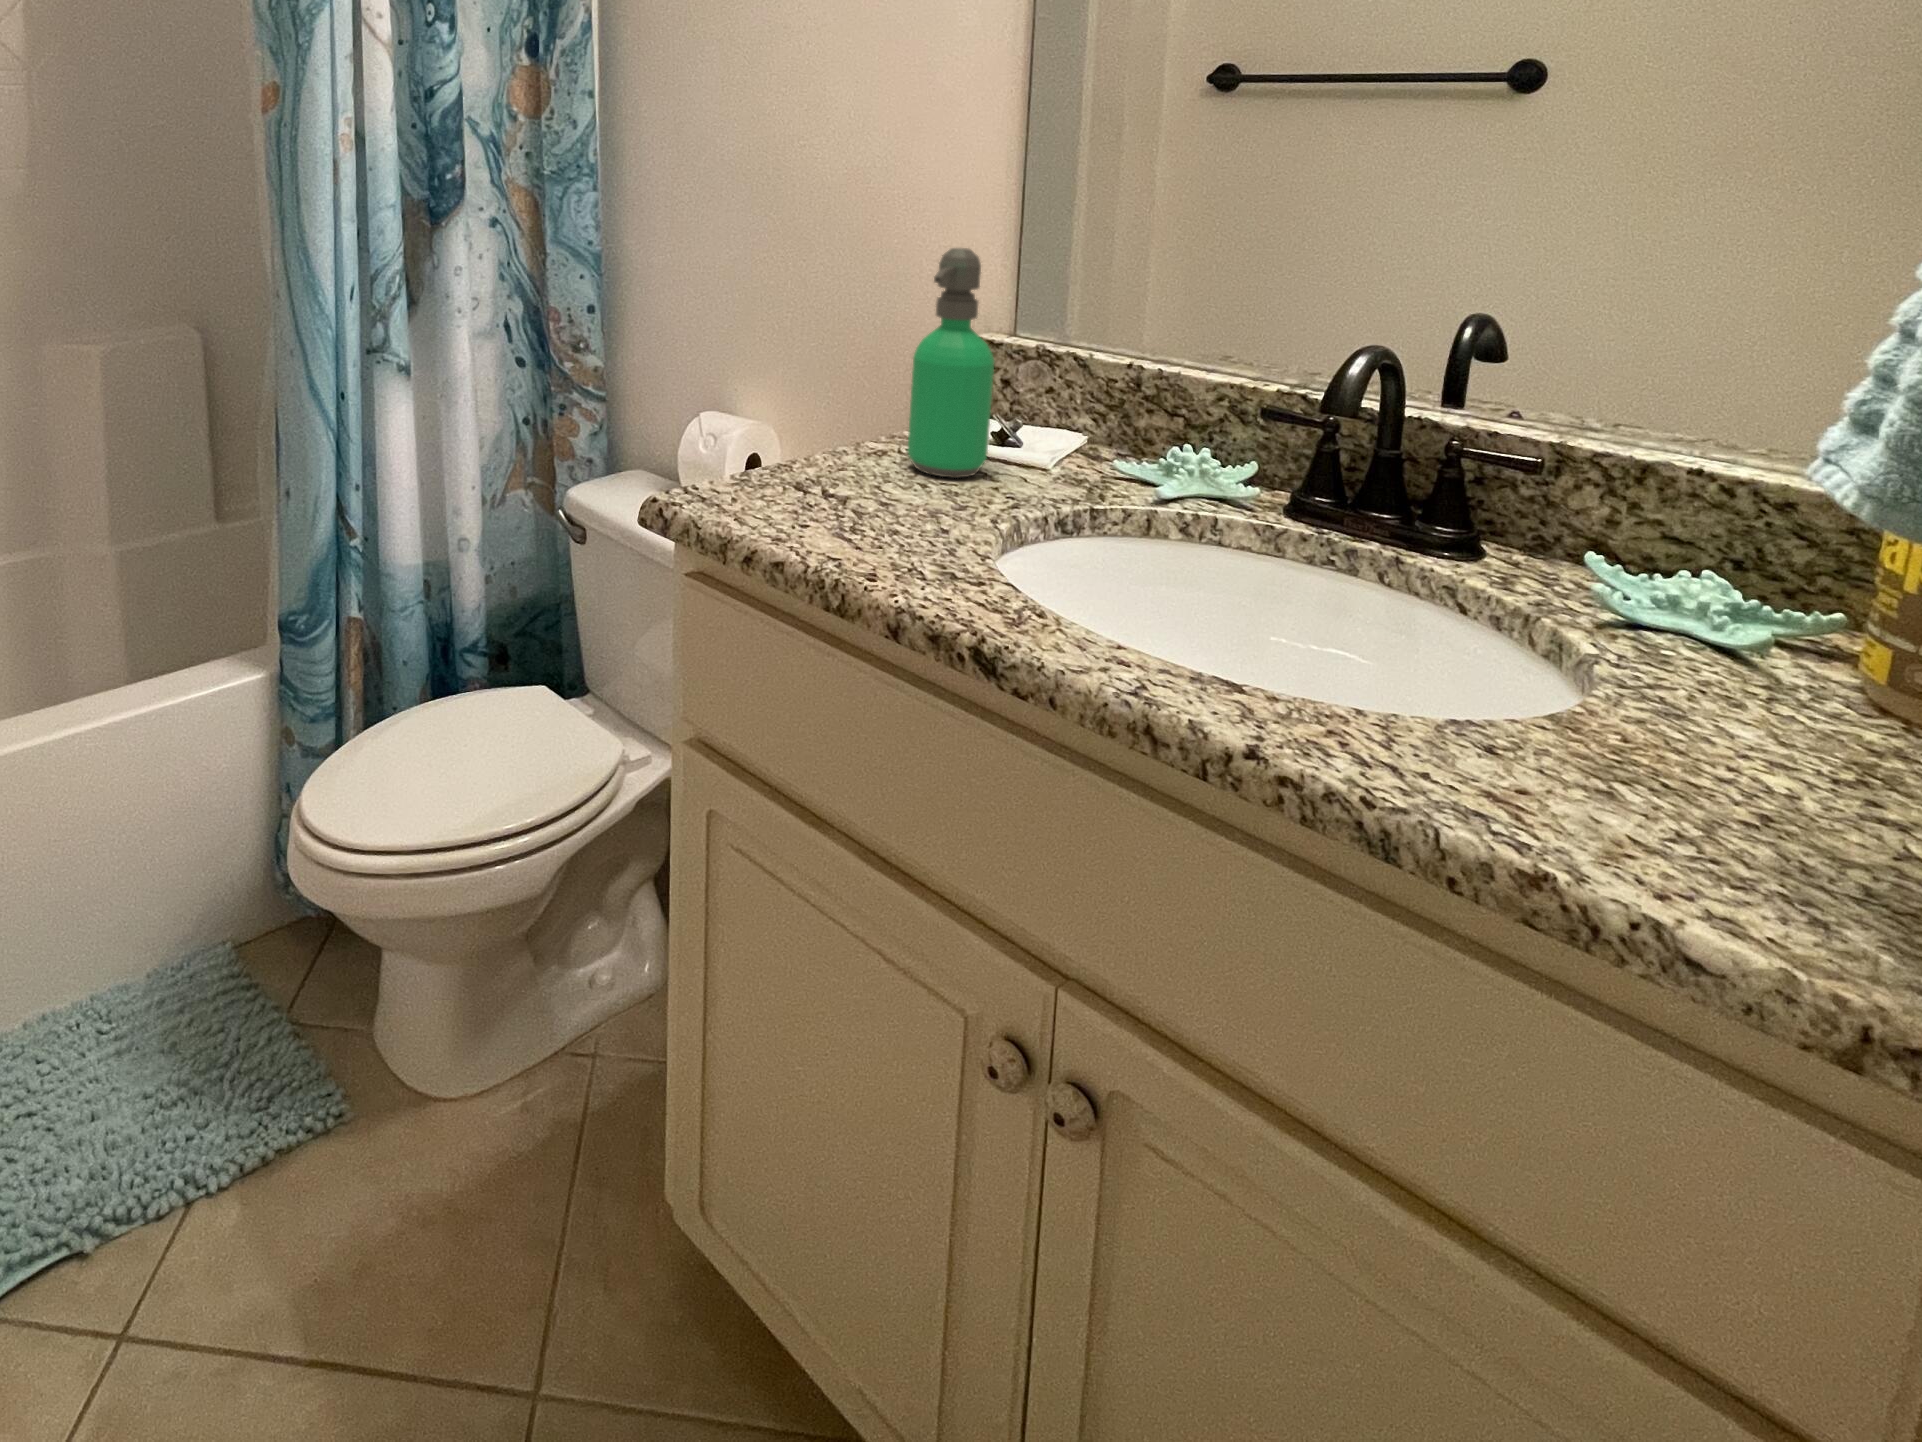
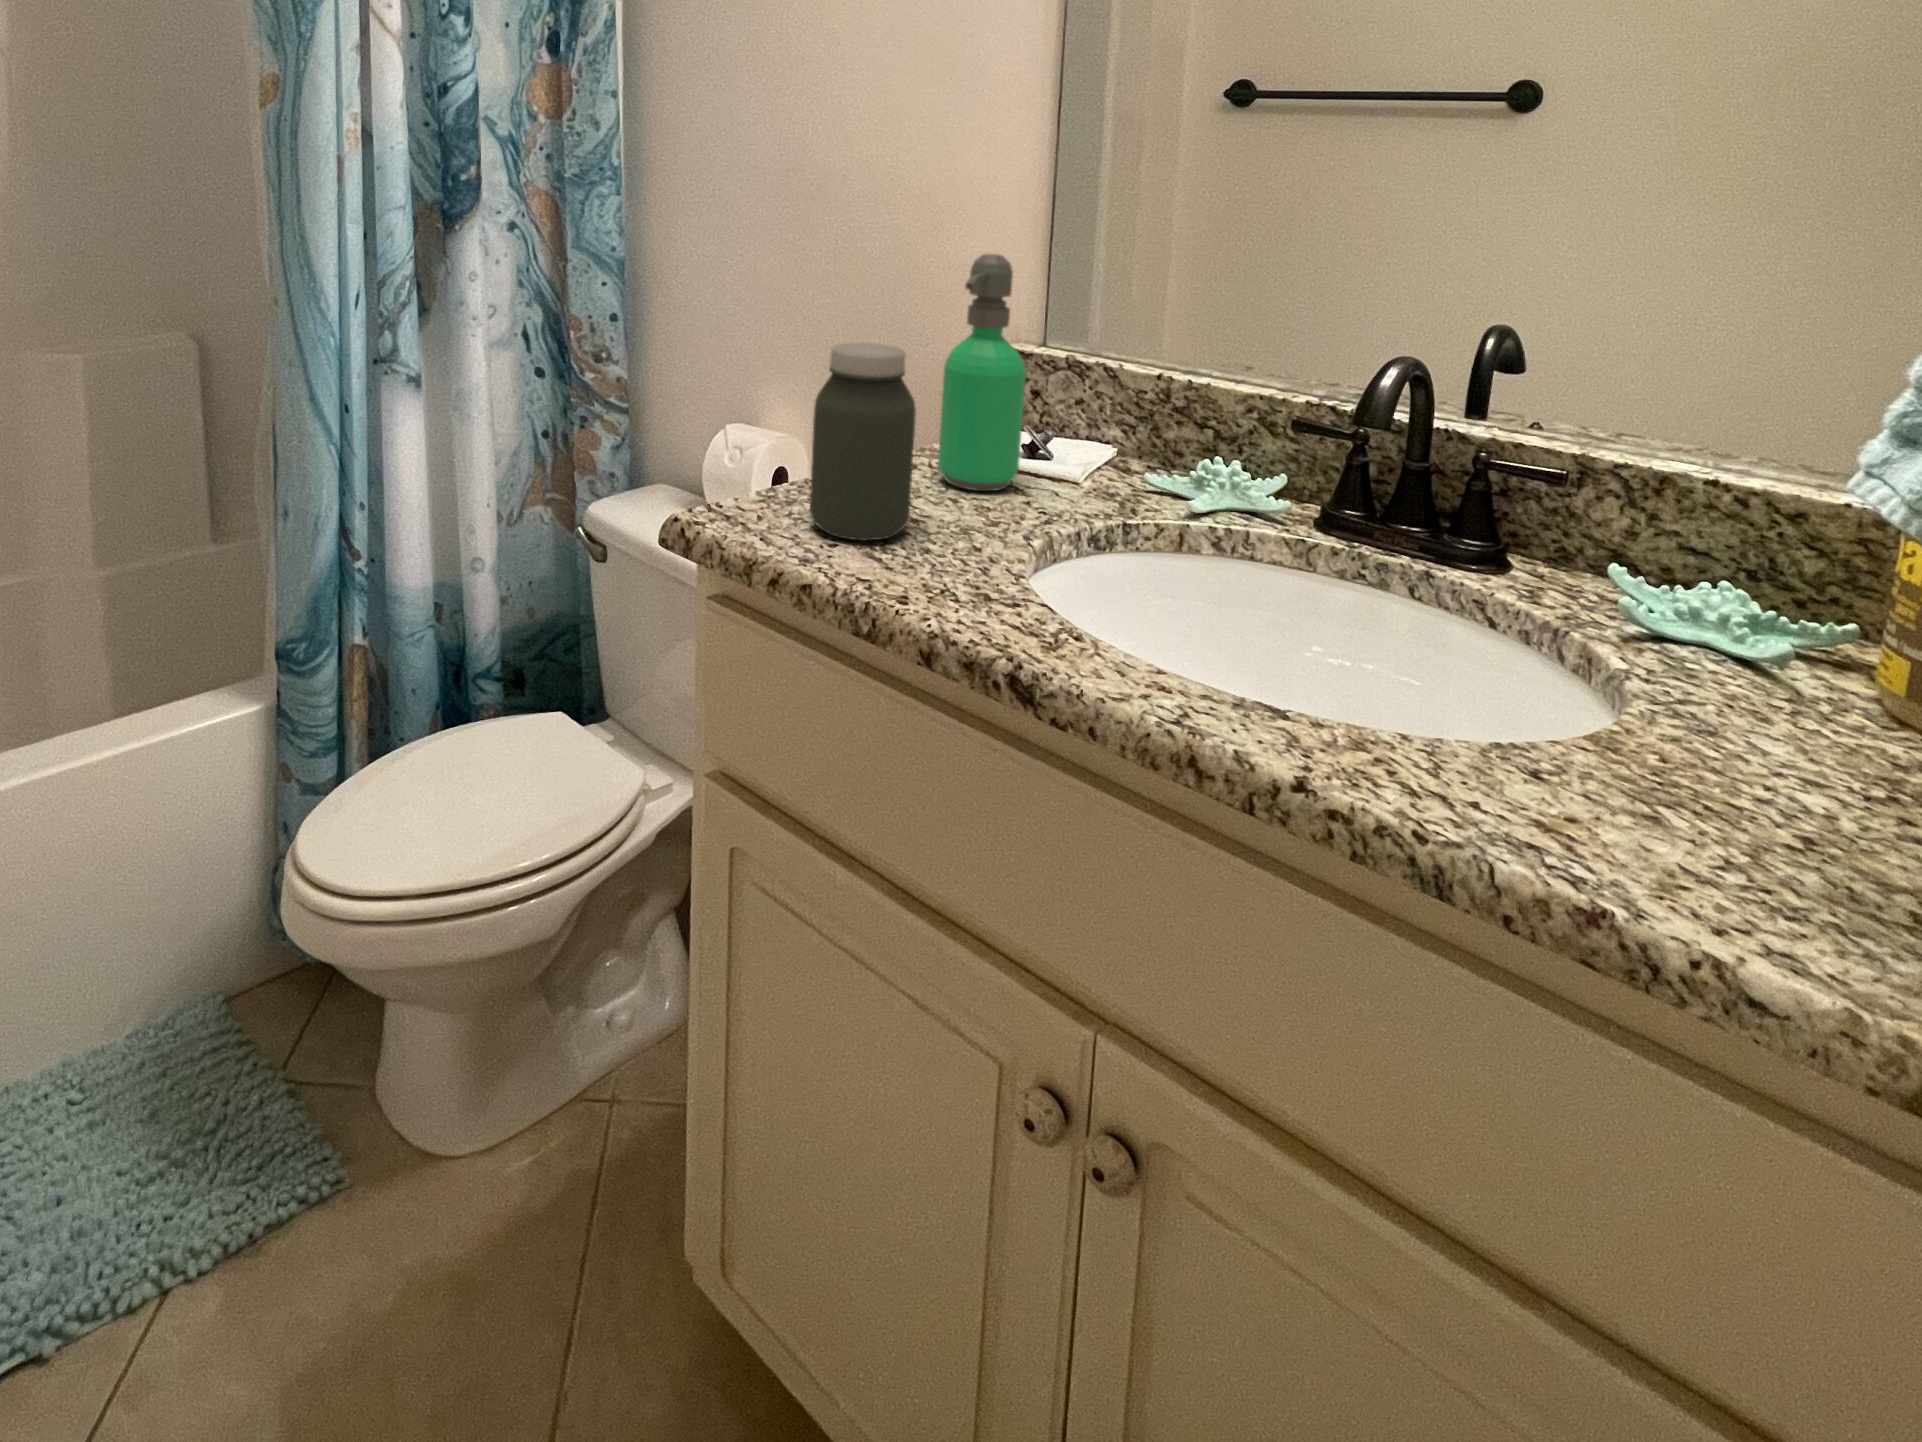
jar: none [783,335,885,523] -> present [810,343,916,540]

